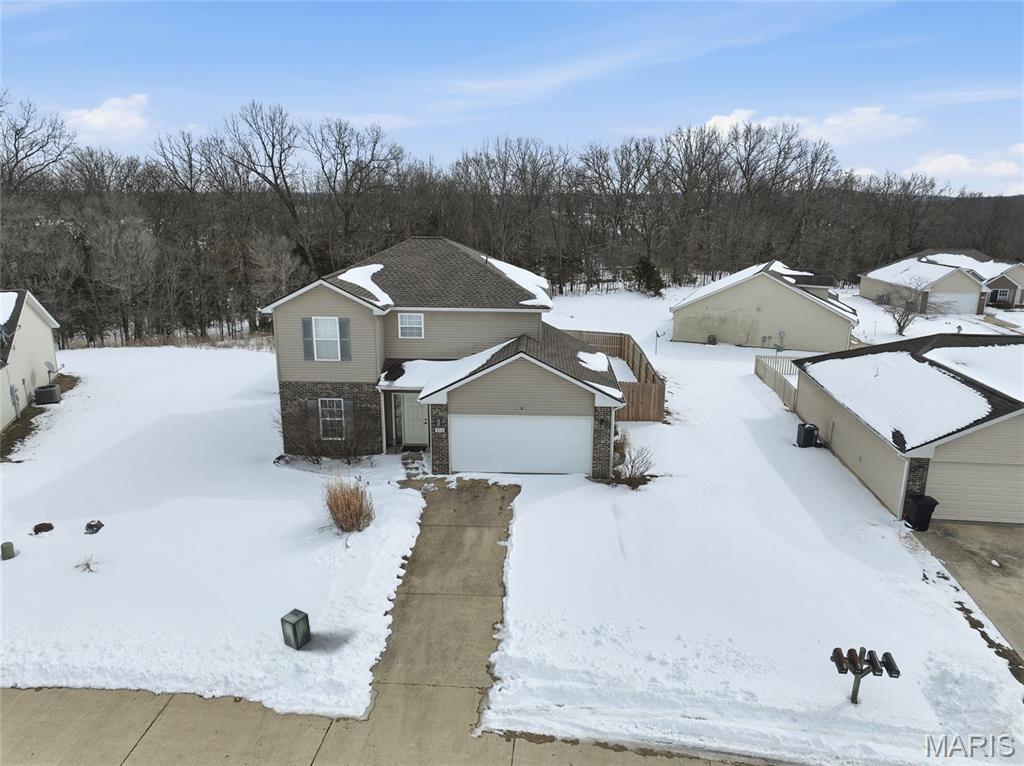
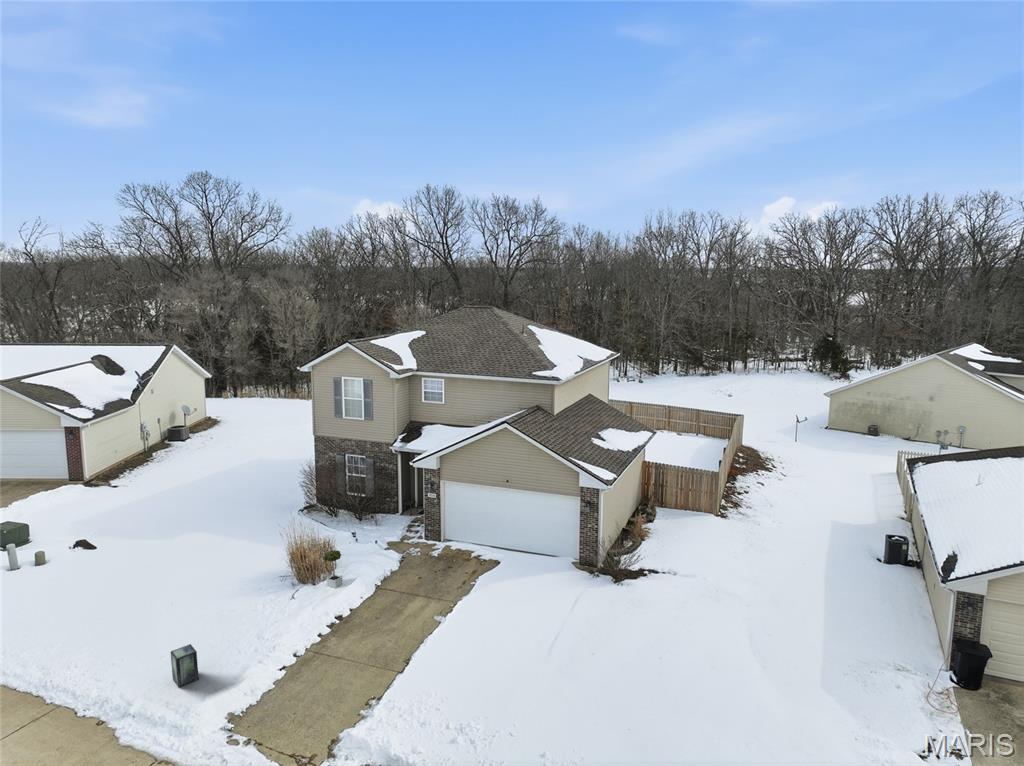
potted tree: none [368,497,386,533] -> present [324,550,342,588]

